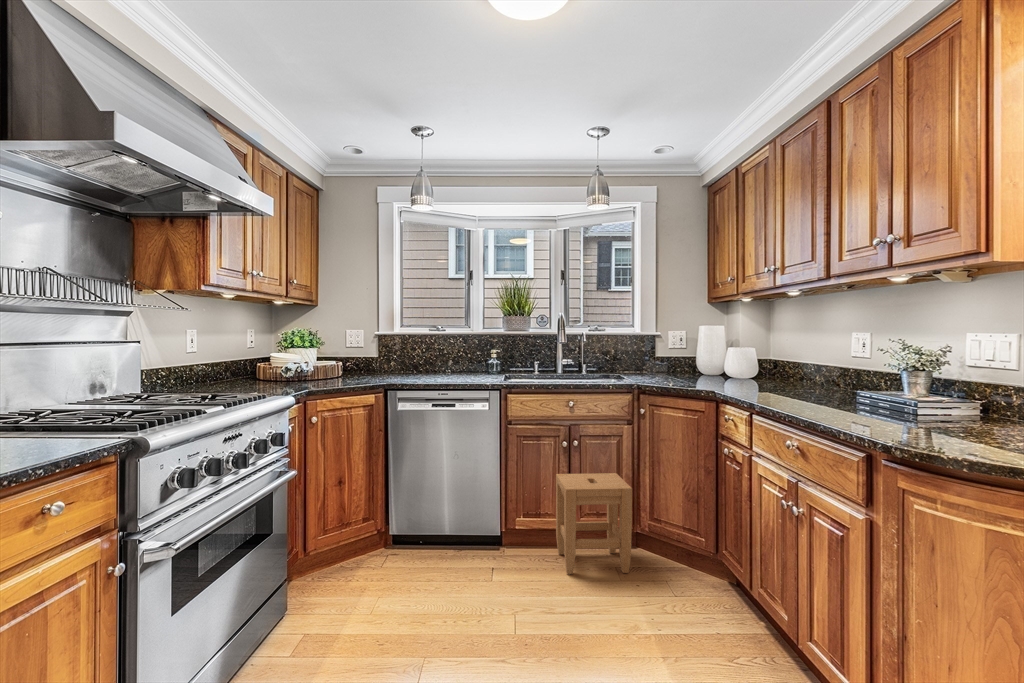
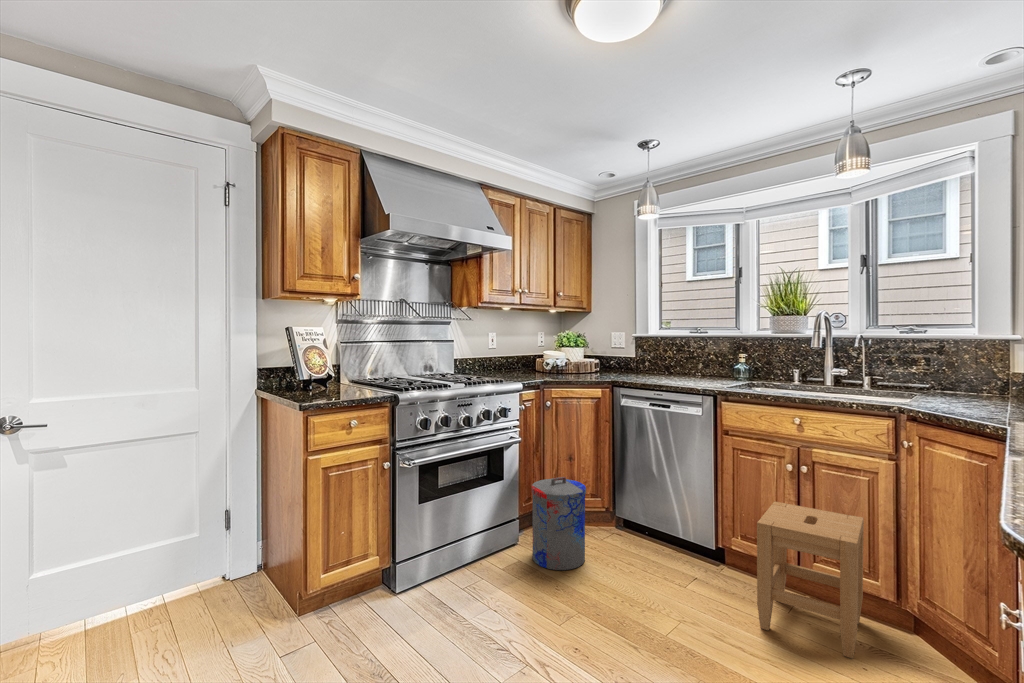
trash can: none [337,488,398,588] -> present [531,477,586,570]

